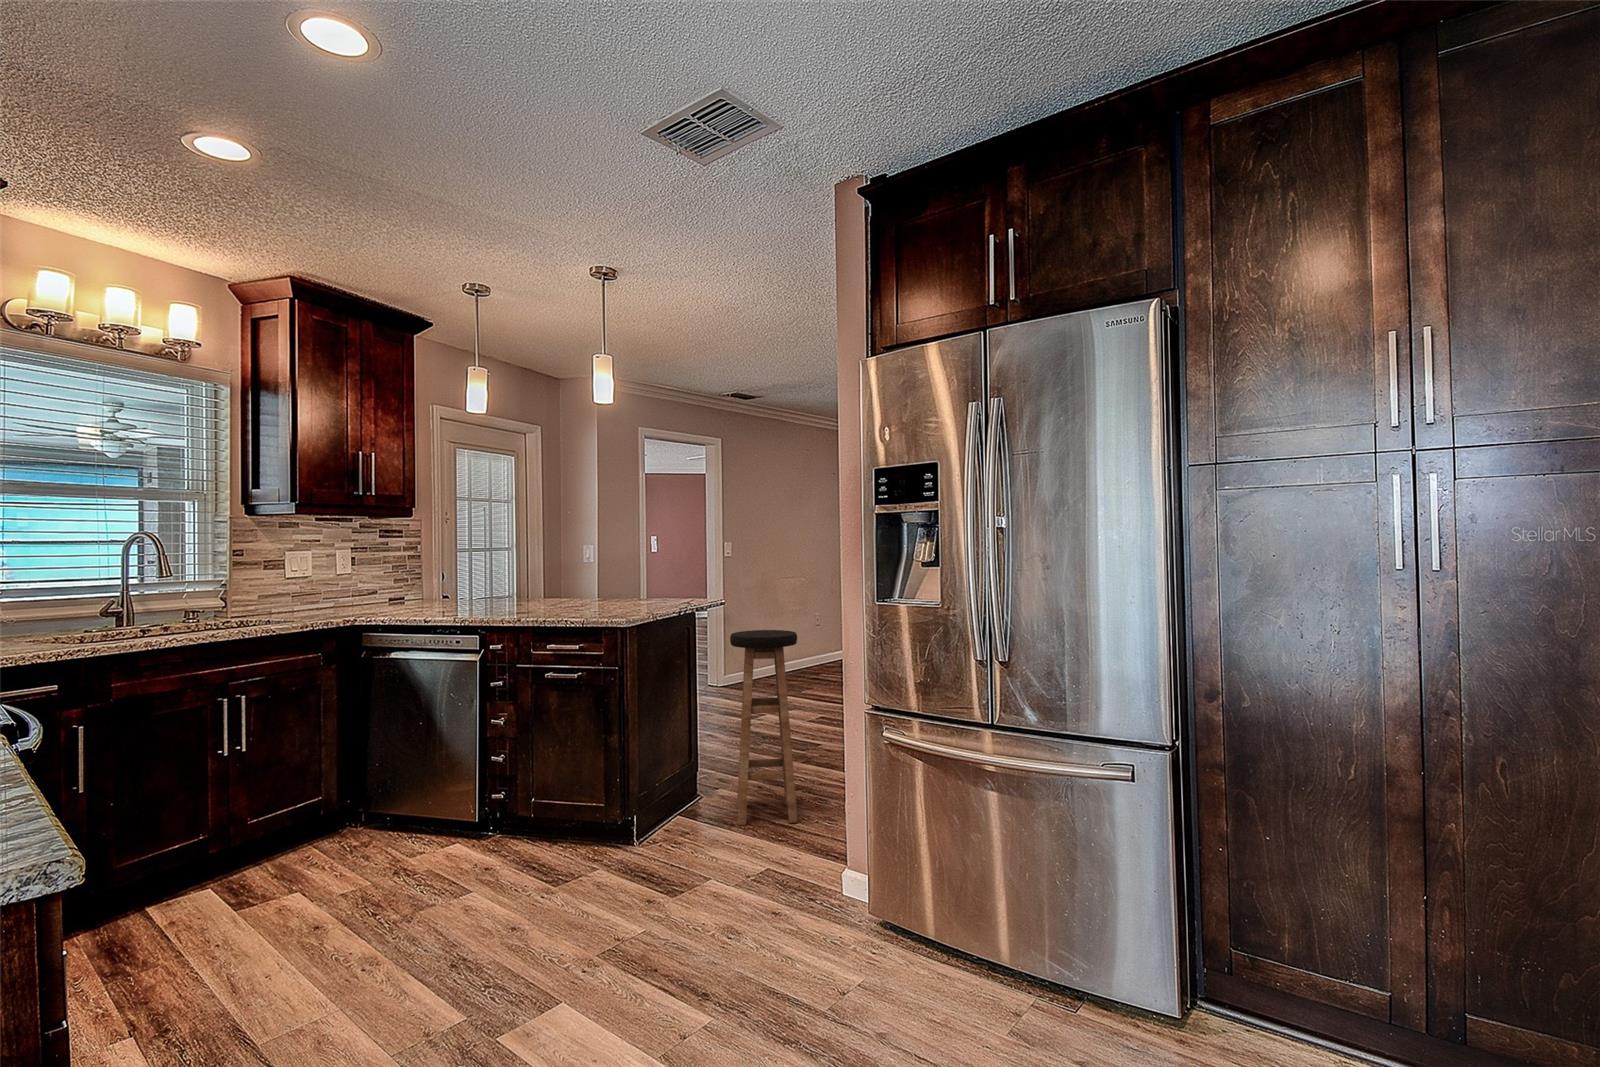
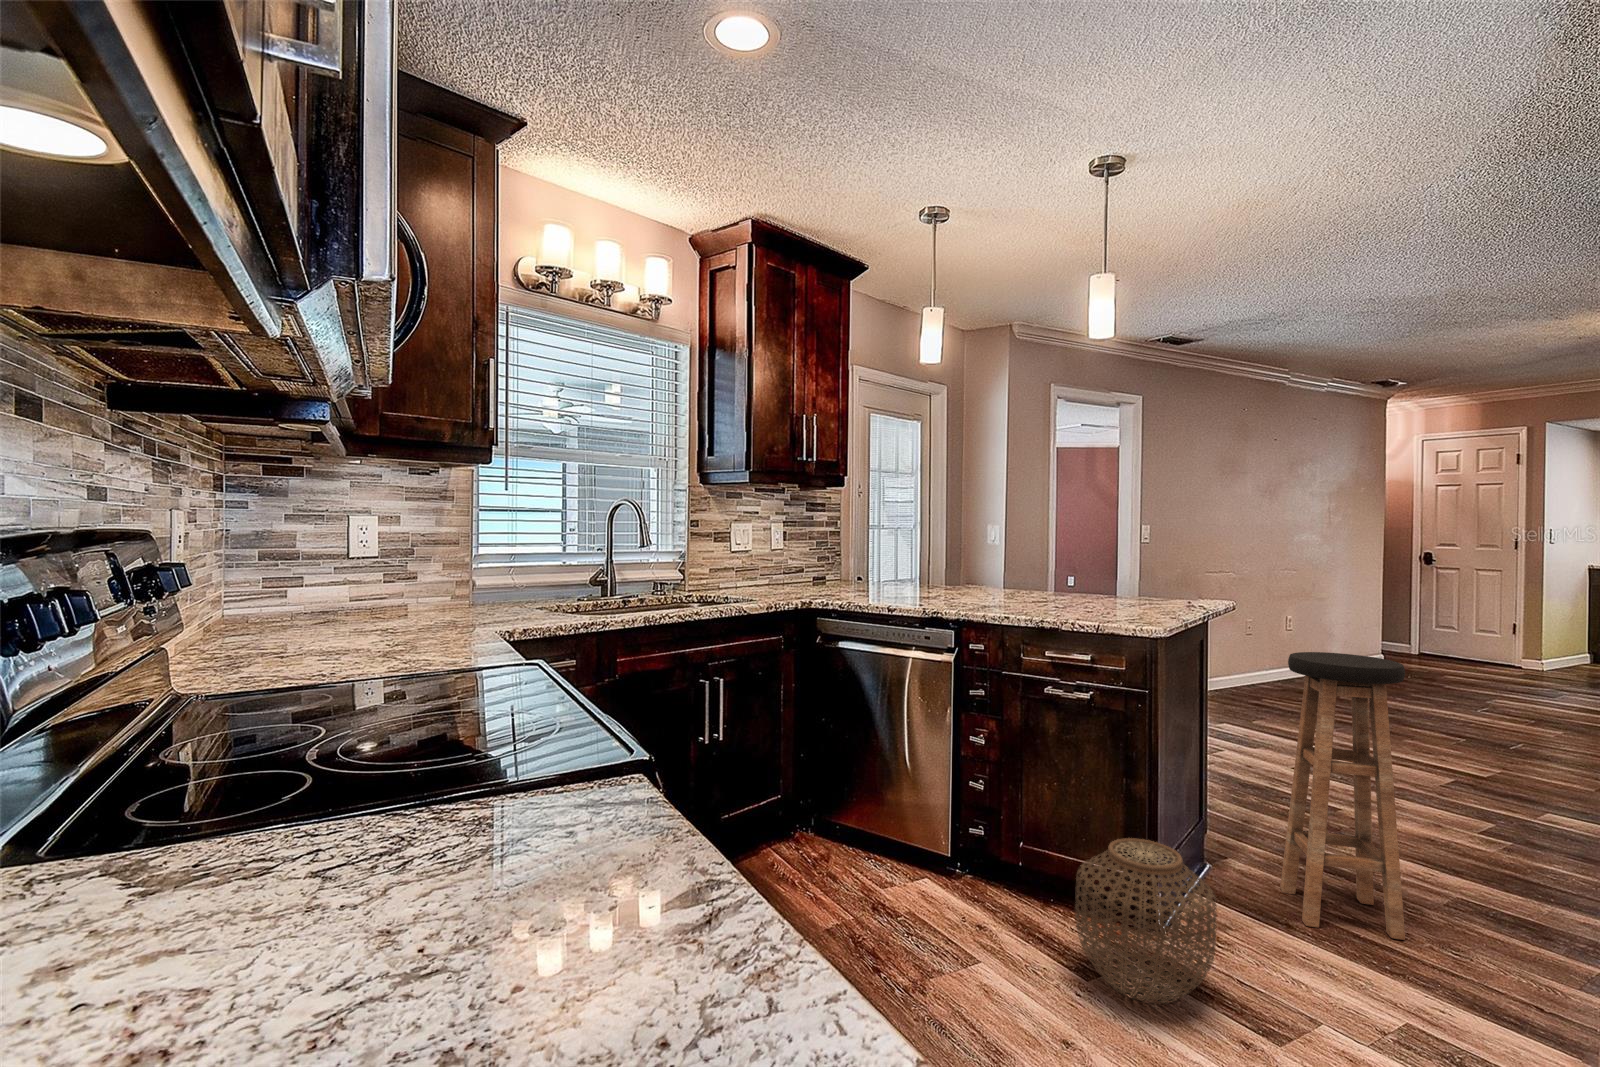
woven basket: none [543,776,641,892] -> present [1075,838,1217,1003]

